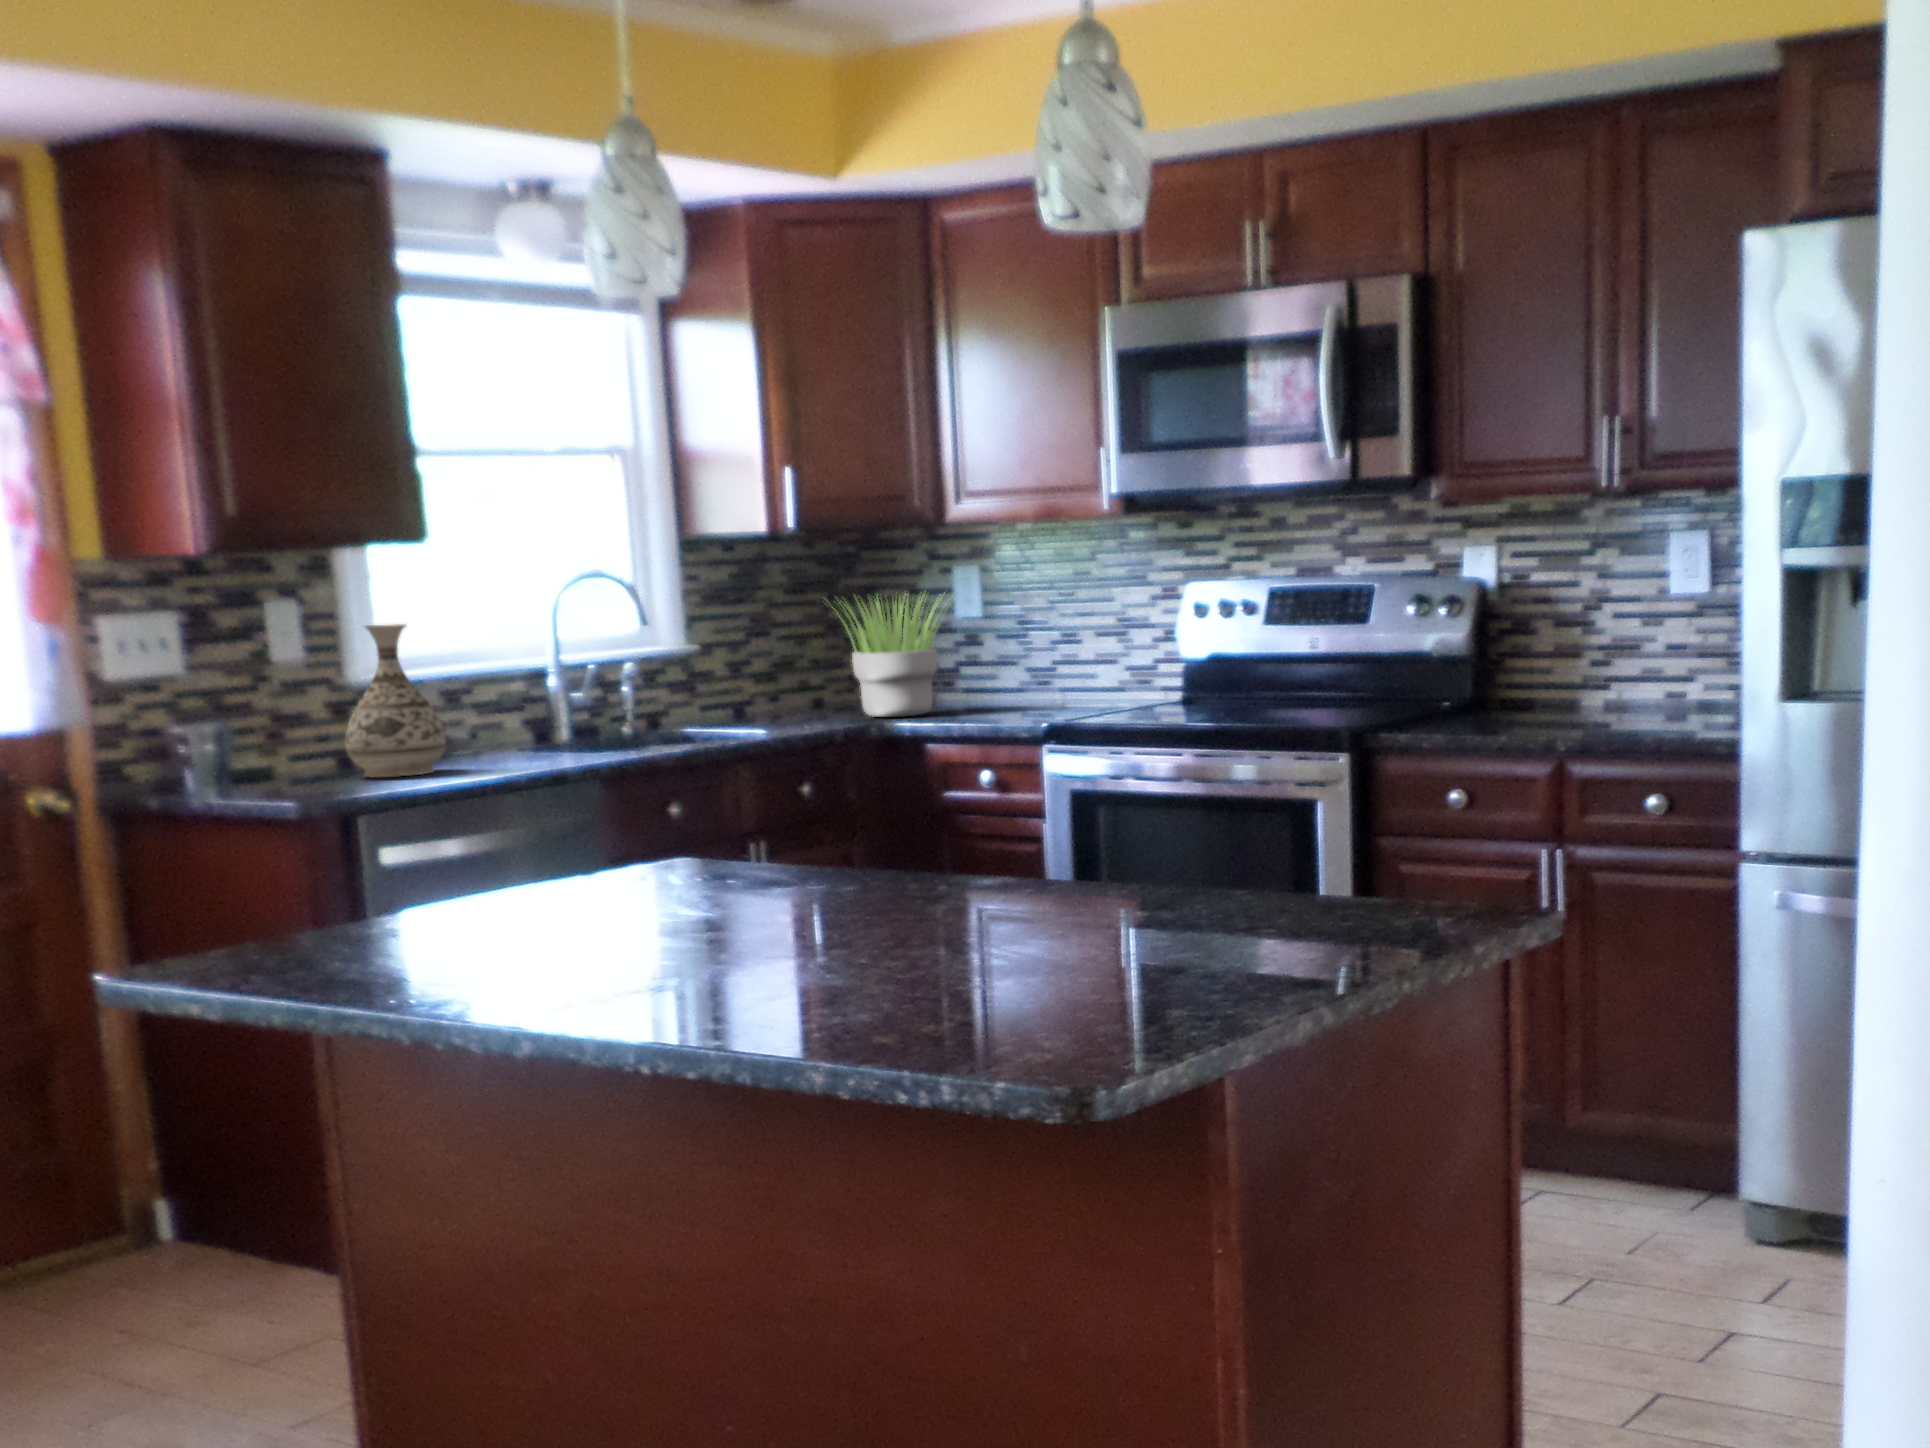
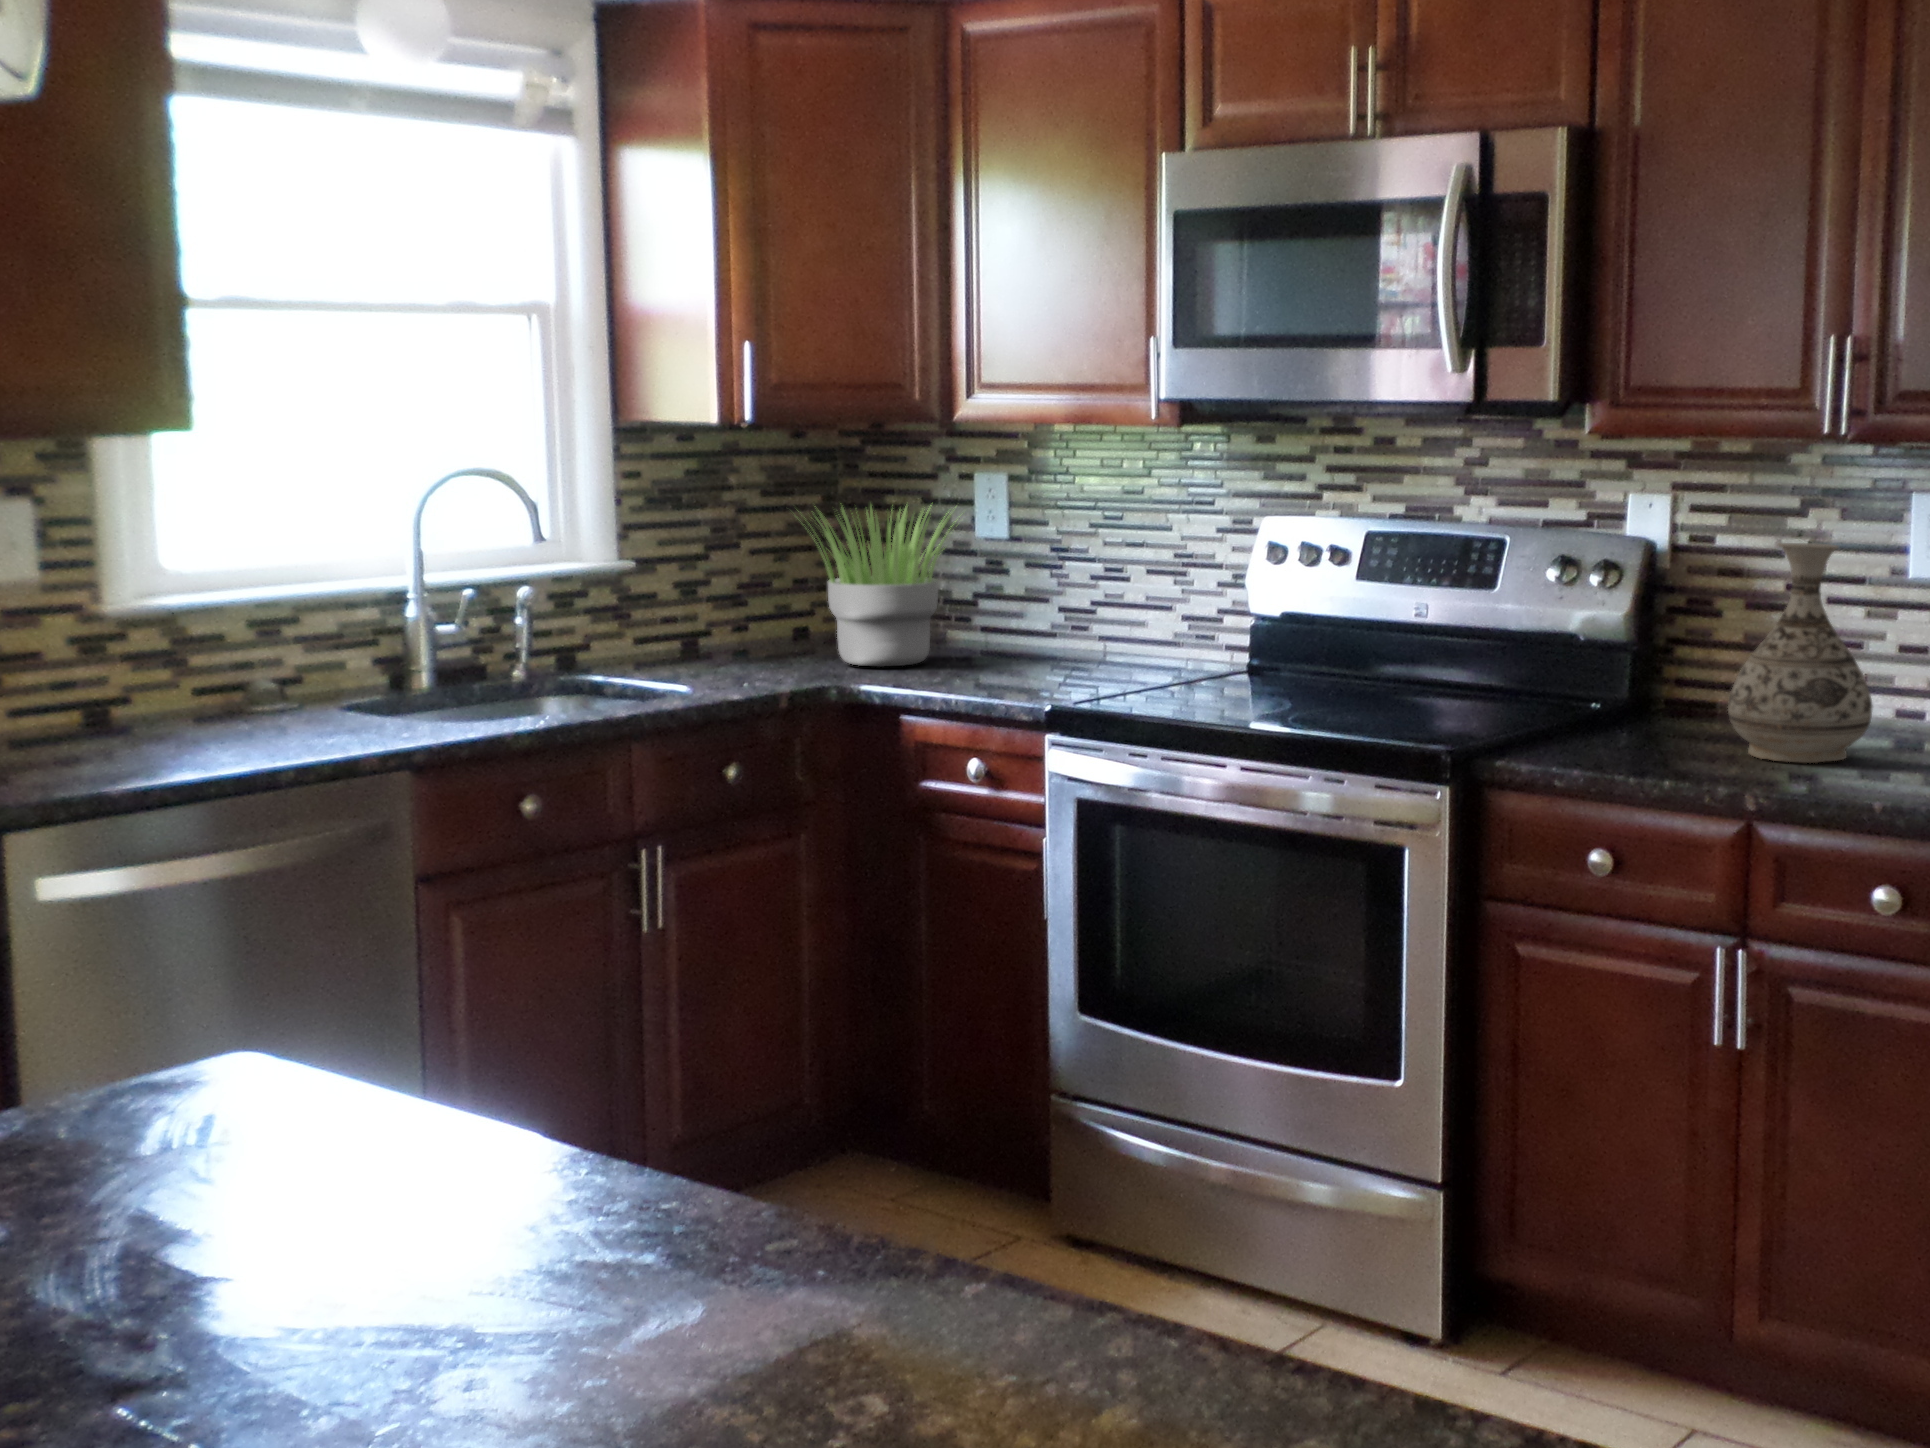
vase: present [345,624,446,777] -> present [1728,543,1872,763]

